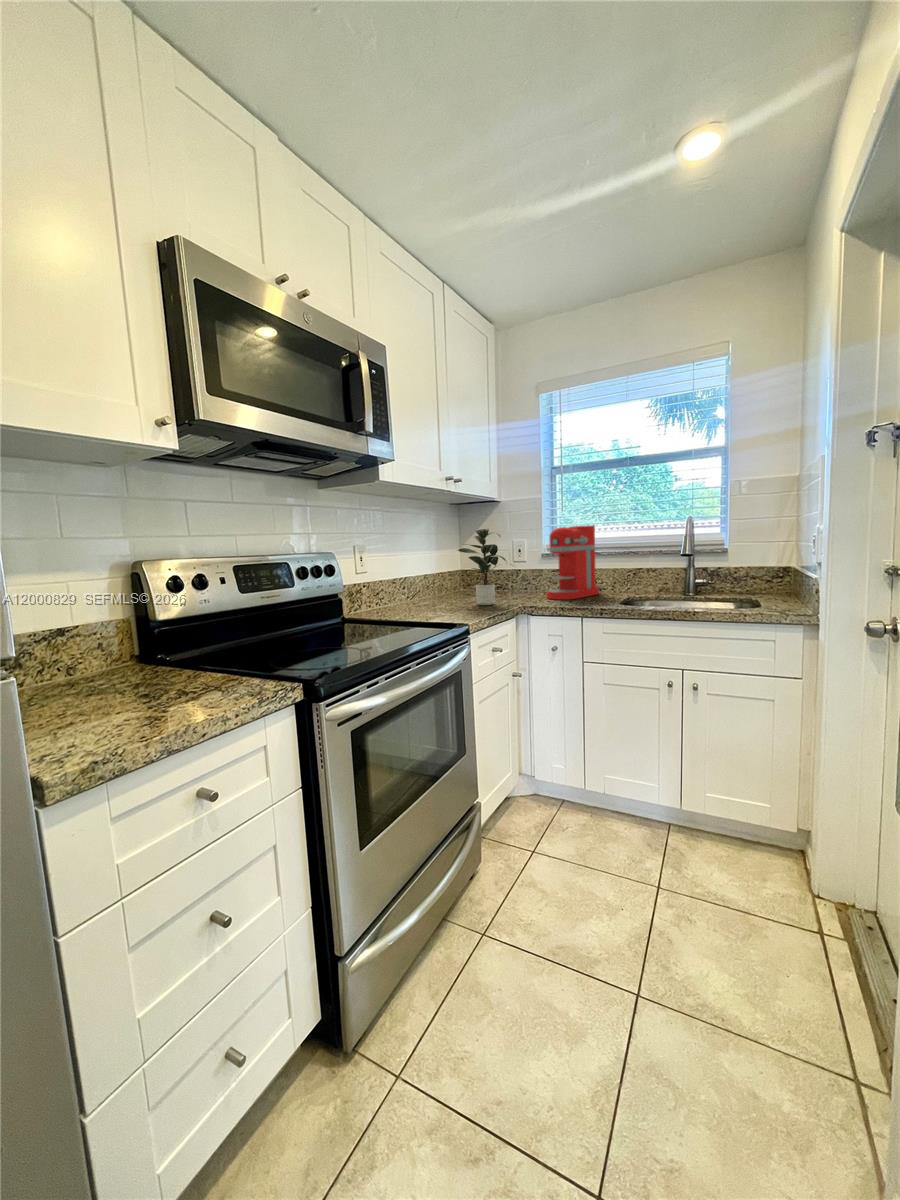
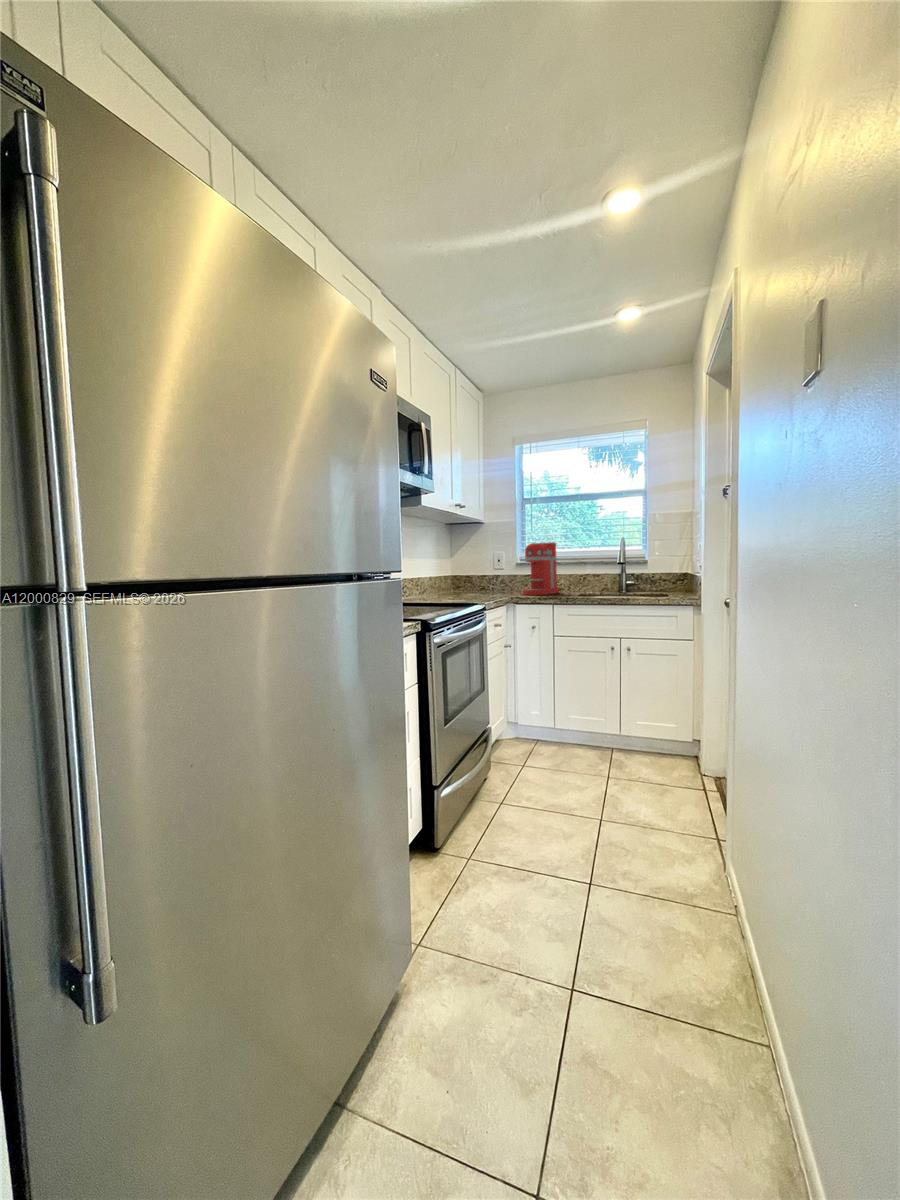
potted plant: present [458,529,514,605] -> none [455,541,510,598]

